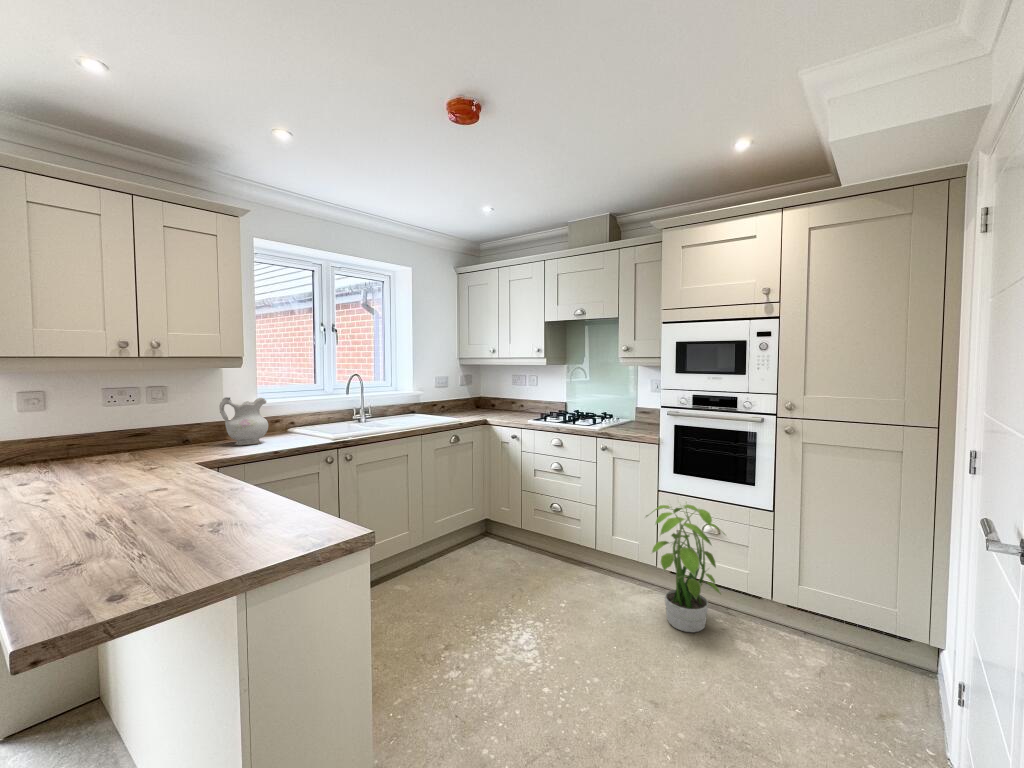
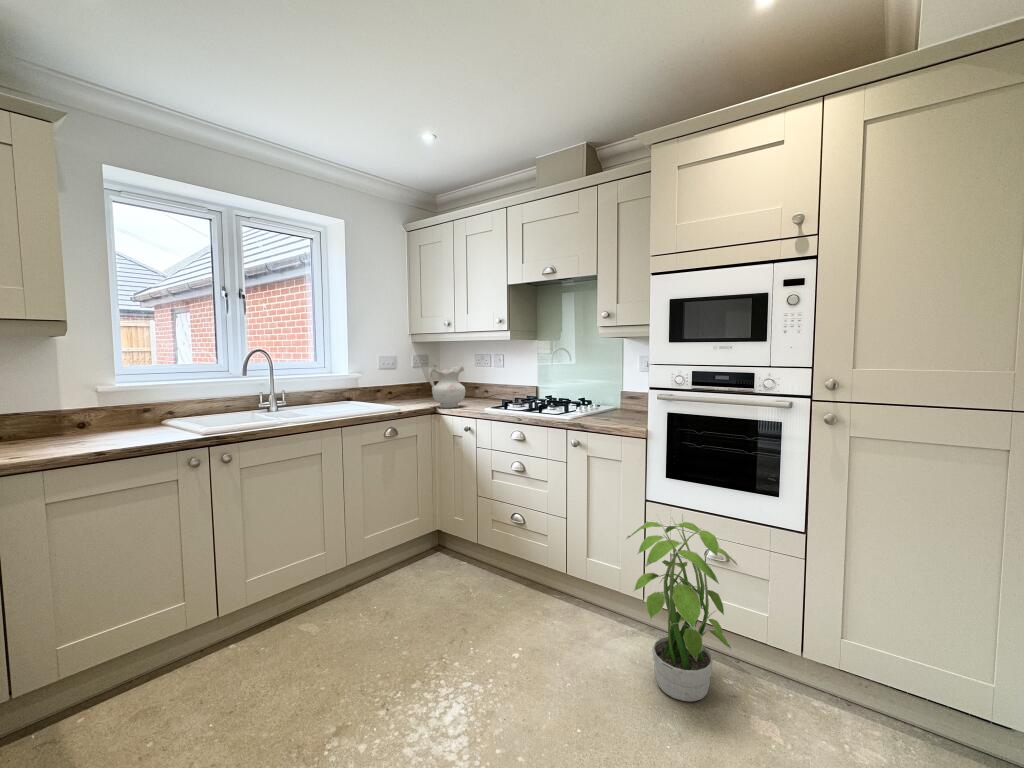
ceramic pitcher: present [219,397,268,445] -> present [428,365,466,408]

